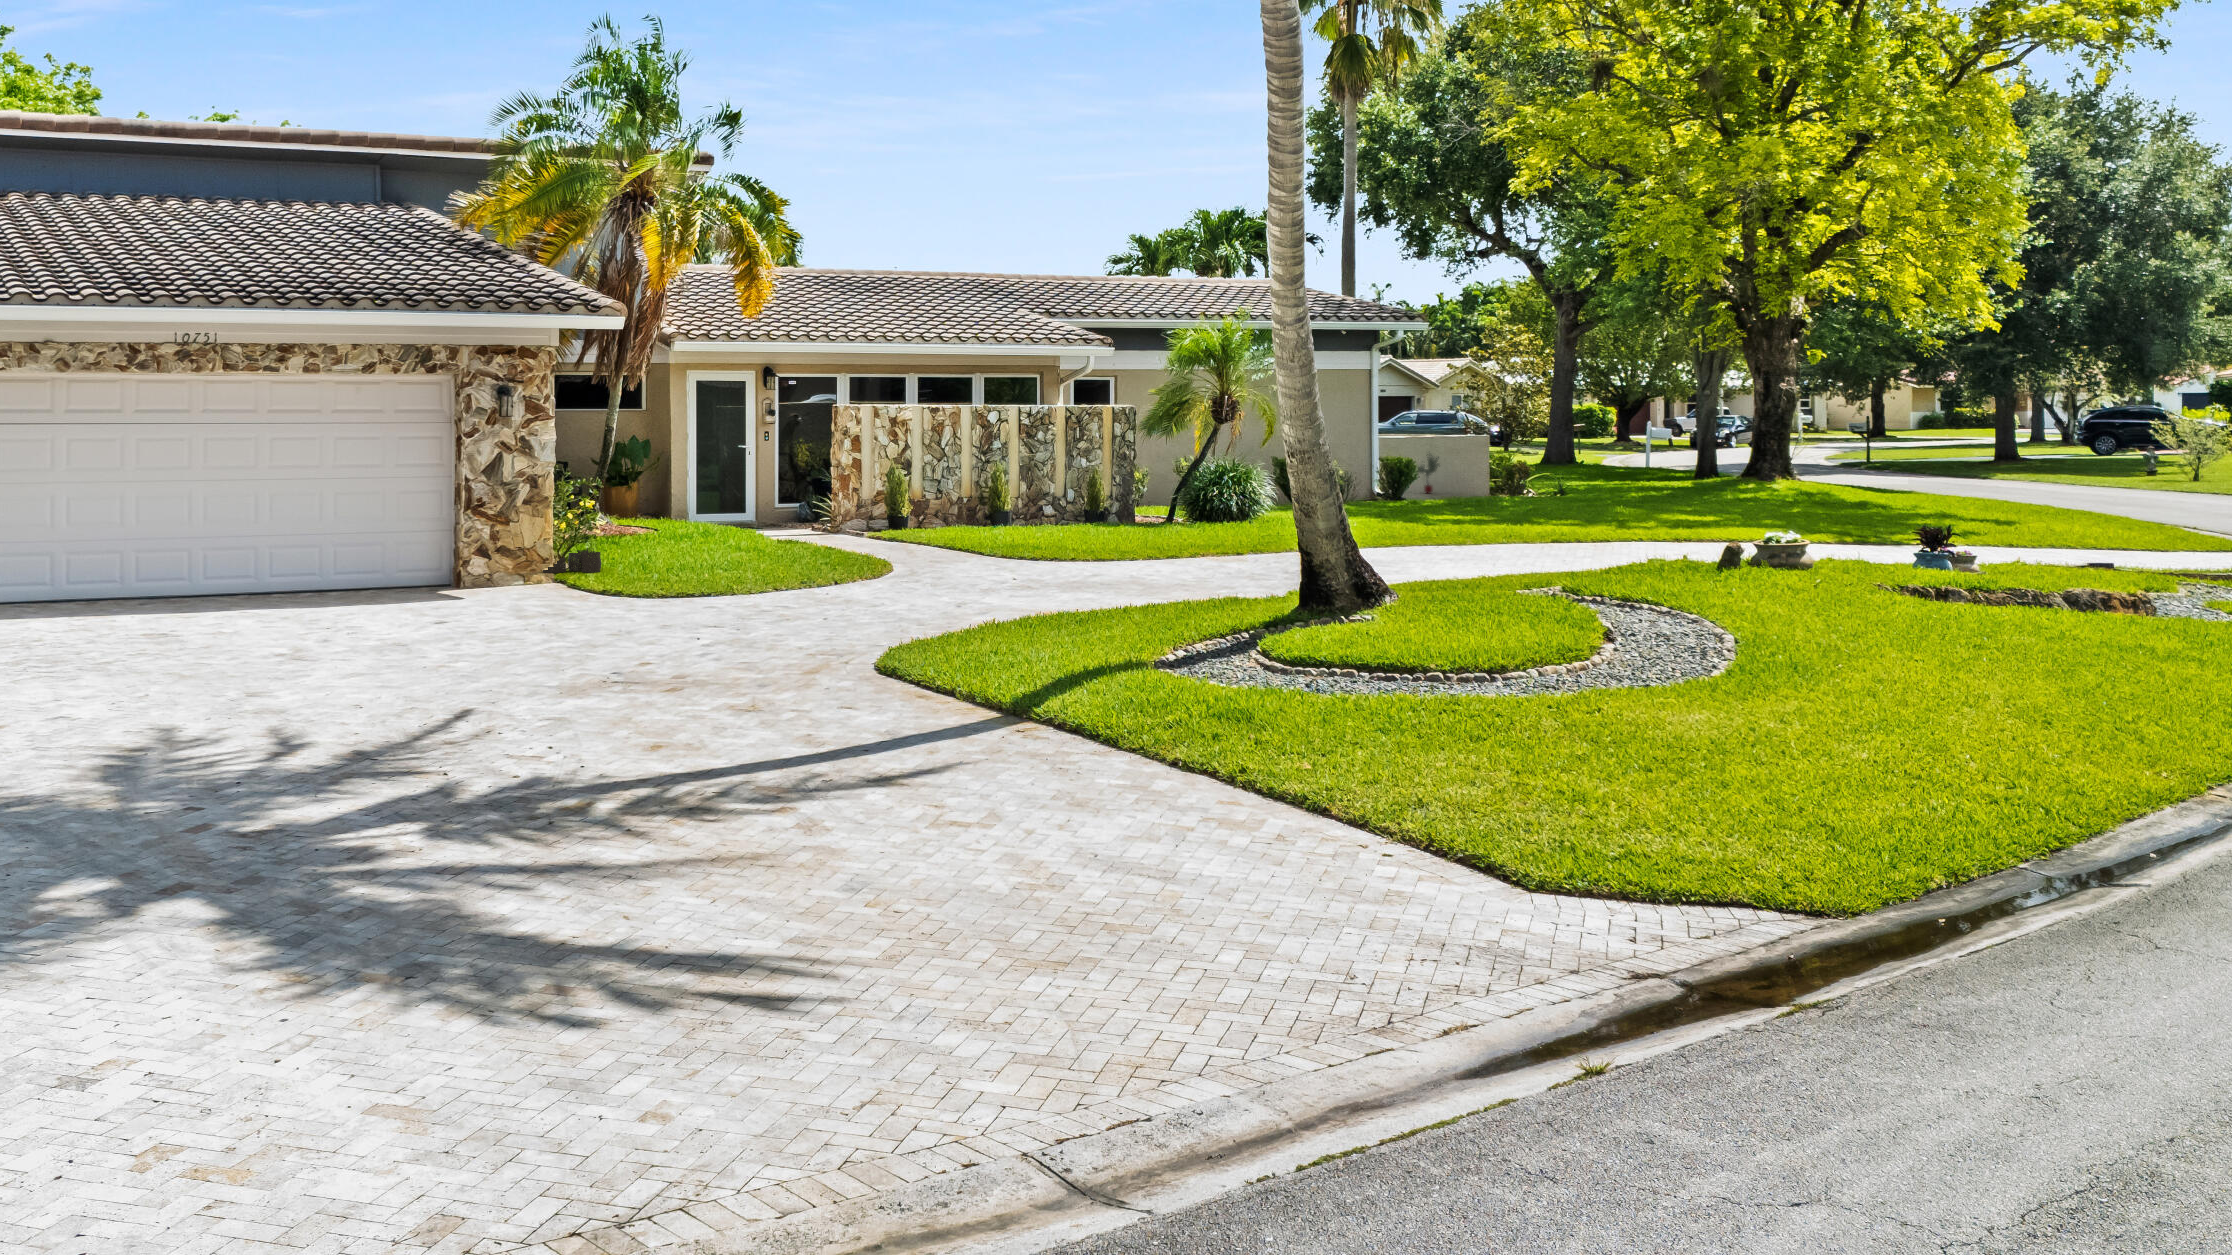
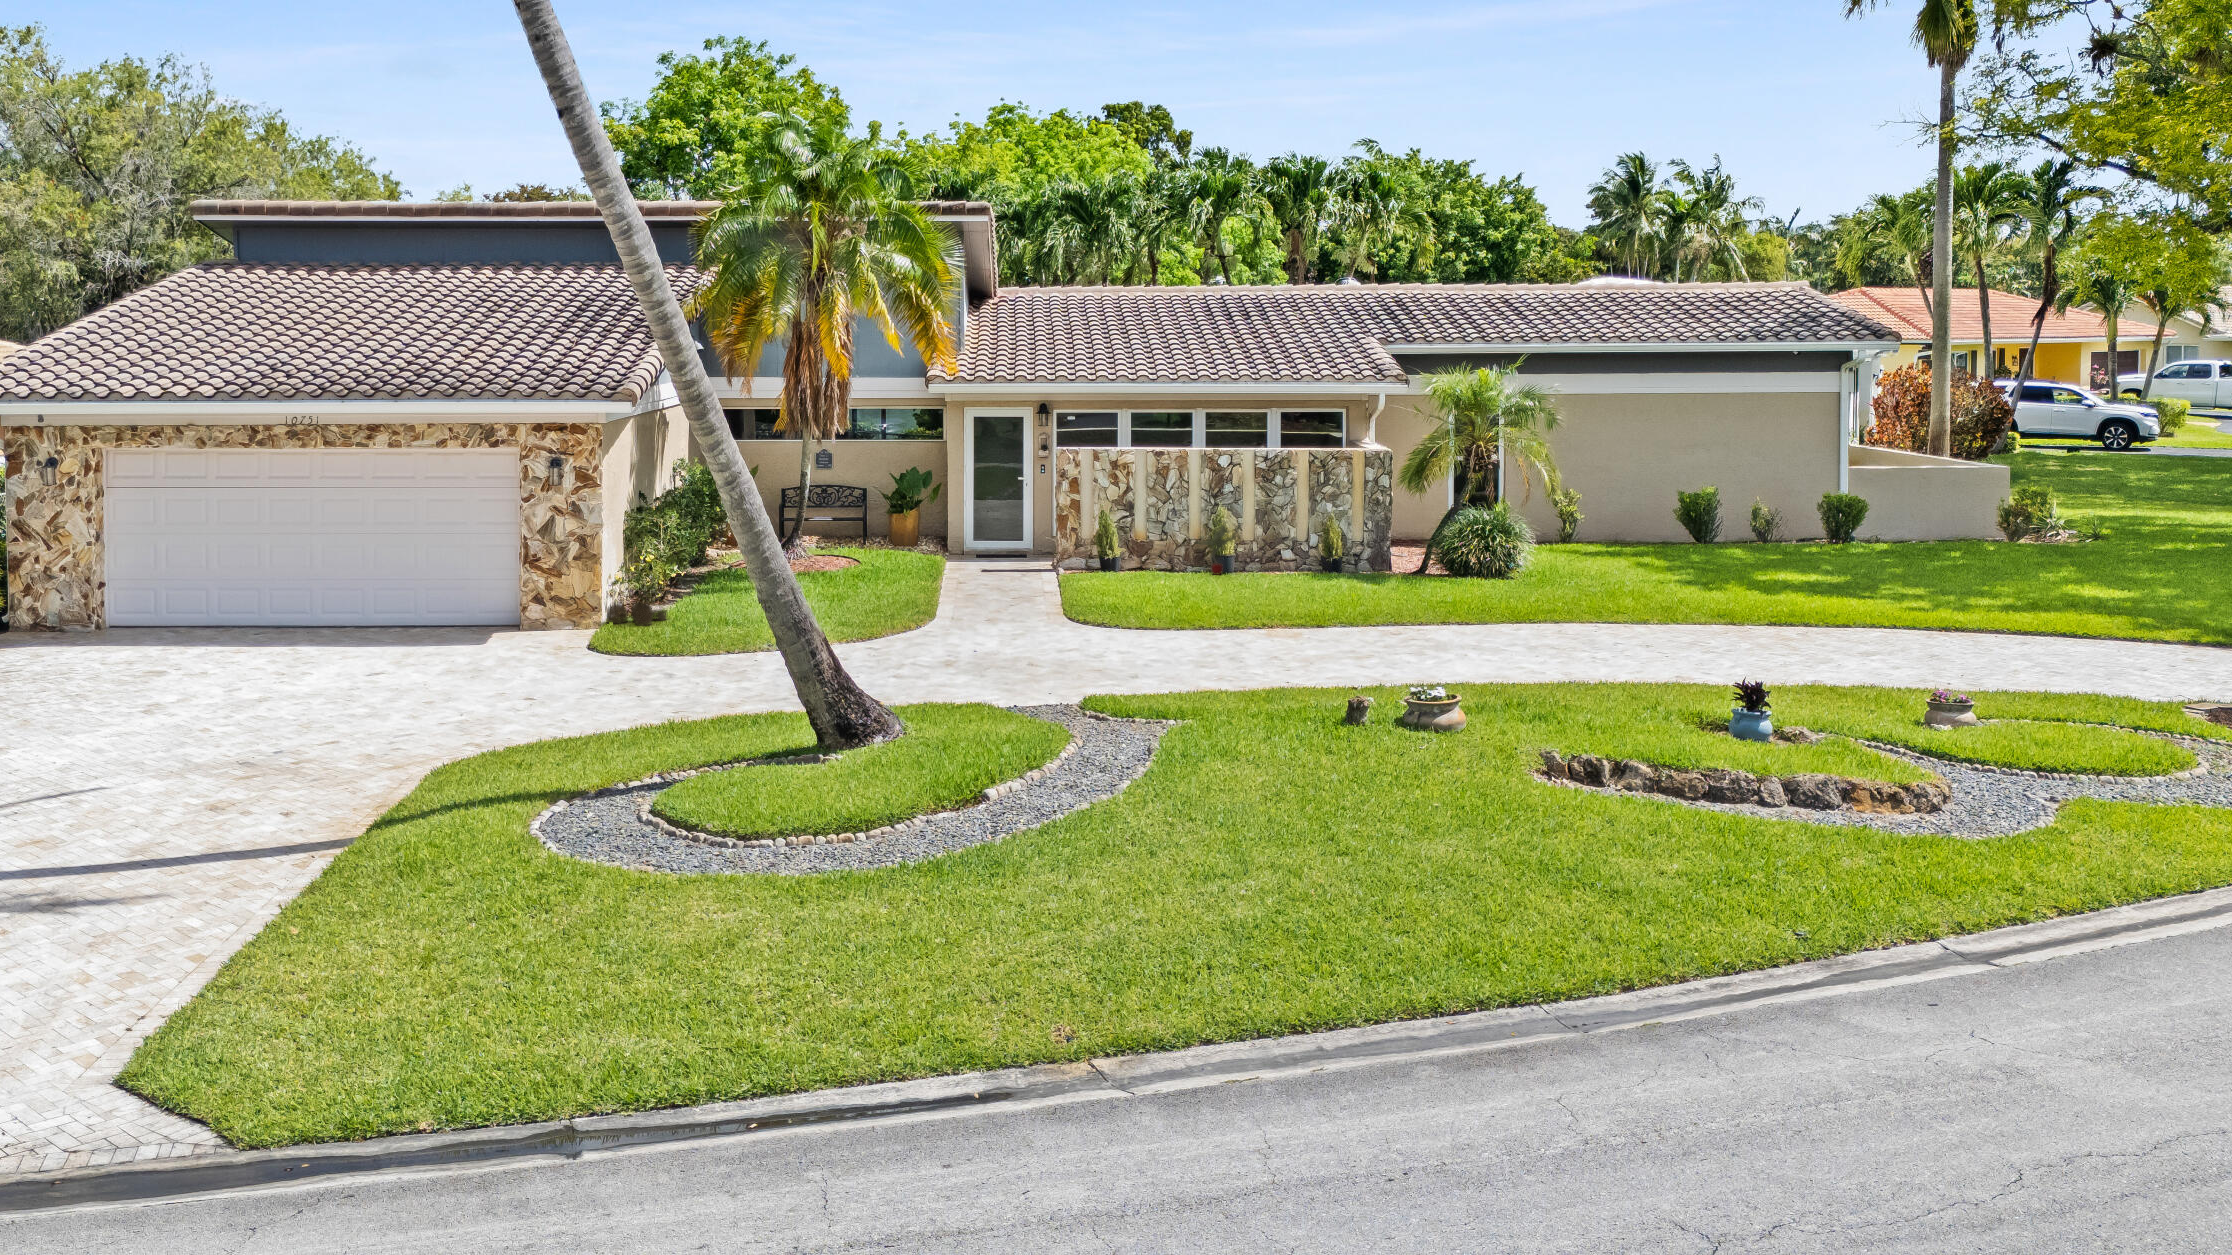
potted tree: present [1418,454,1440,494] -> present [1196,520,1240,575]

